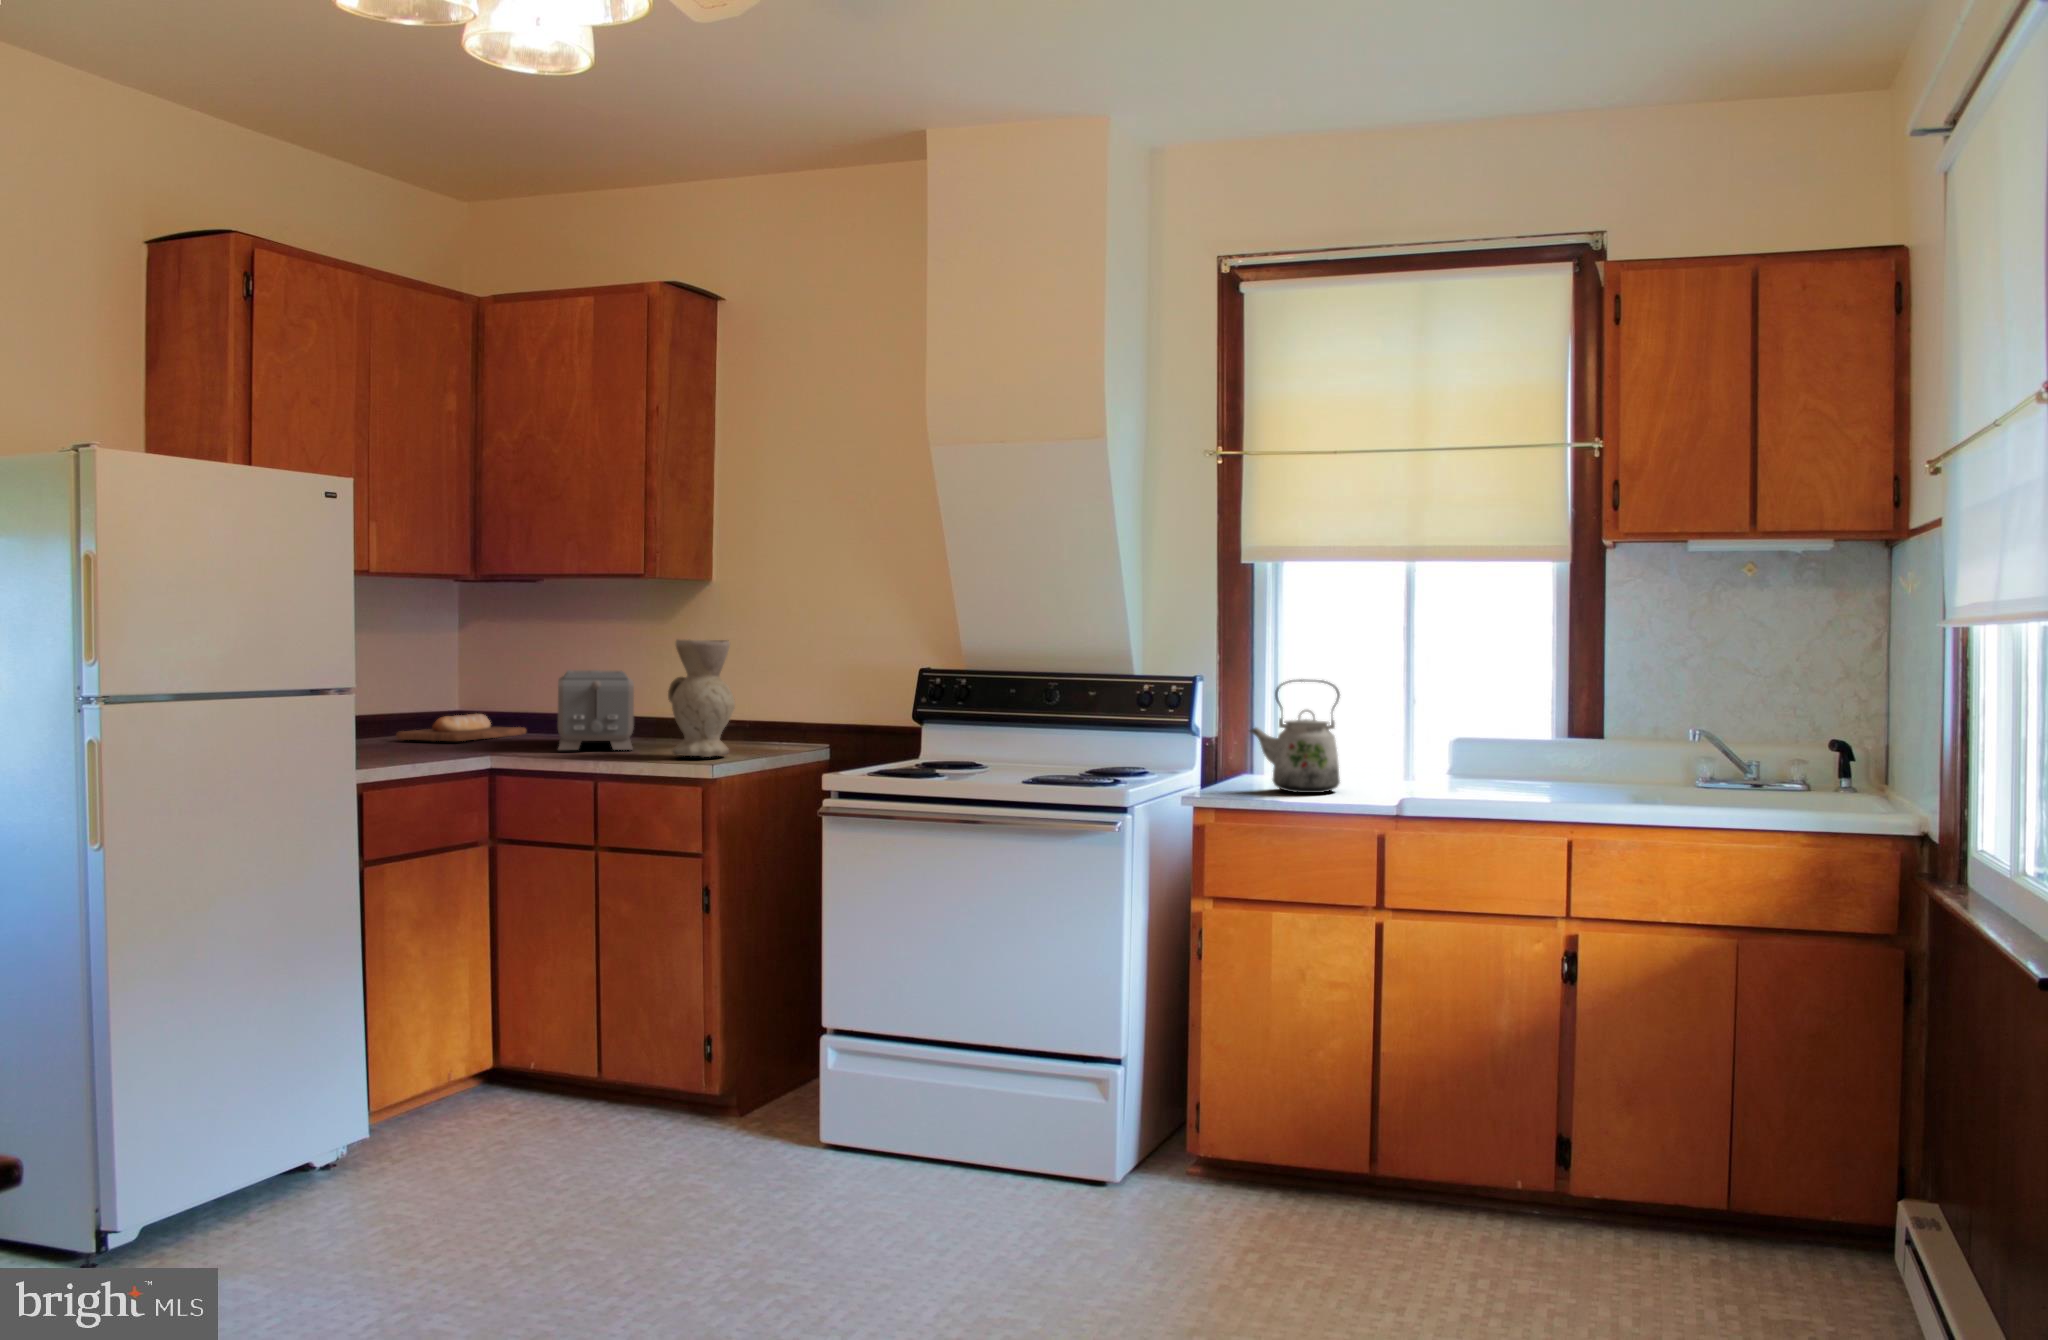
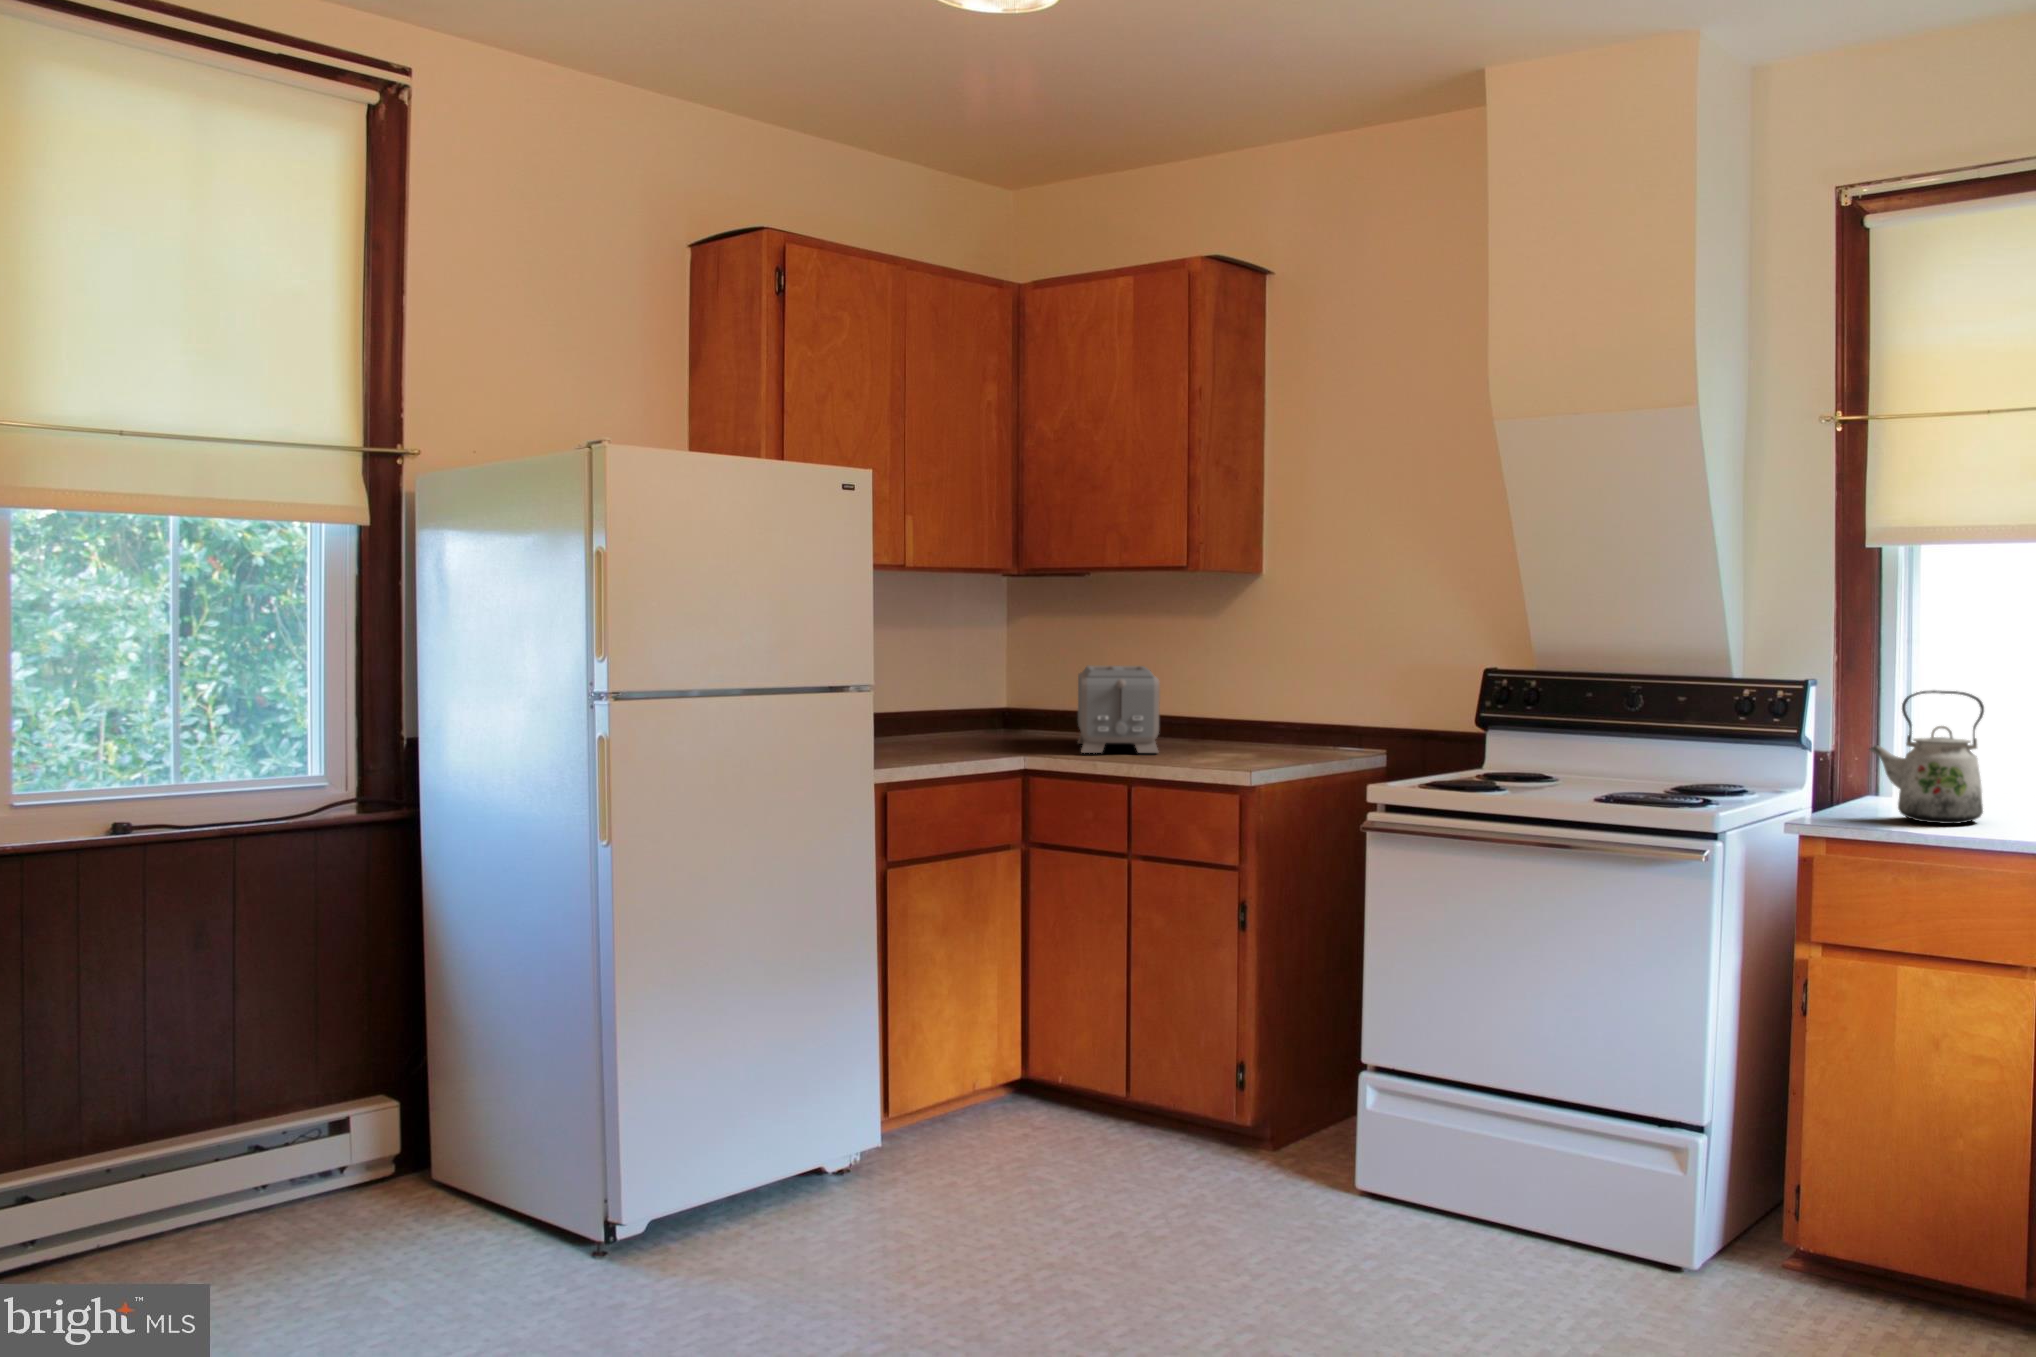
vase: present [668,640,735,757] -> none [1197,636,1270,764]
bread loaf: present [396,713,526,741] -> none [913,709,1040,740]

